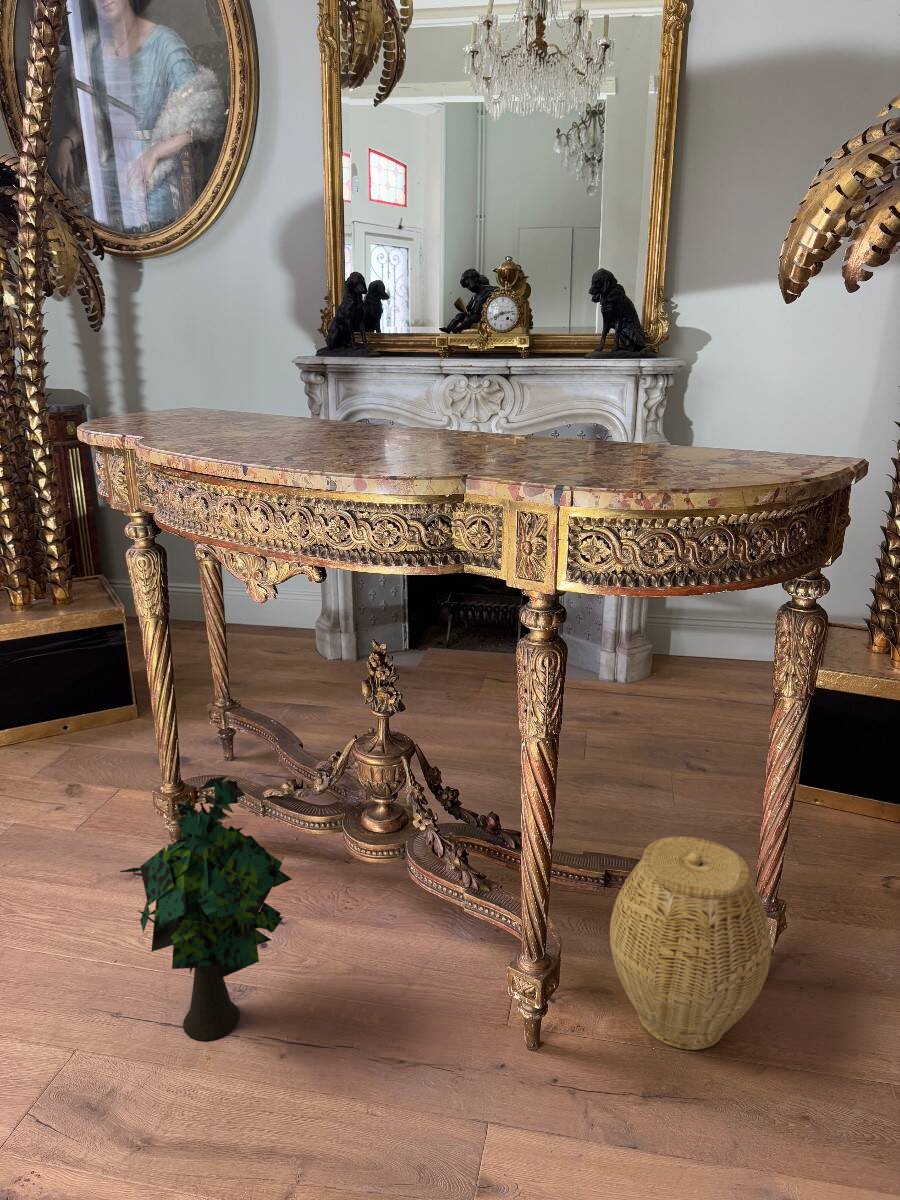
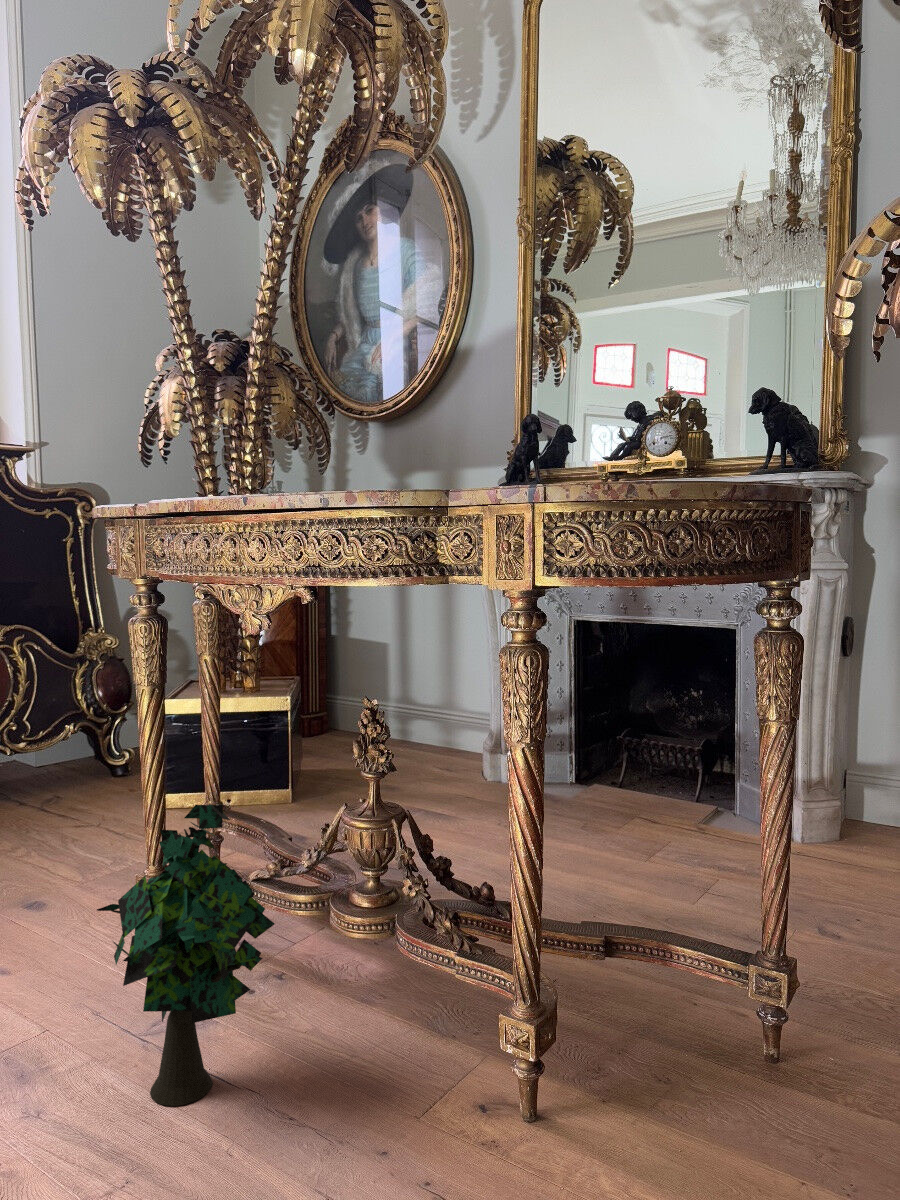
woven basket: present [610,837,771,1050] -> none [609,878,780,1113]

